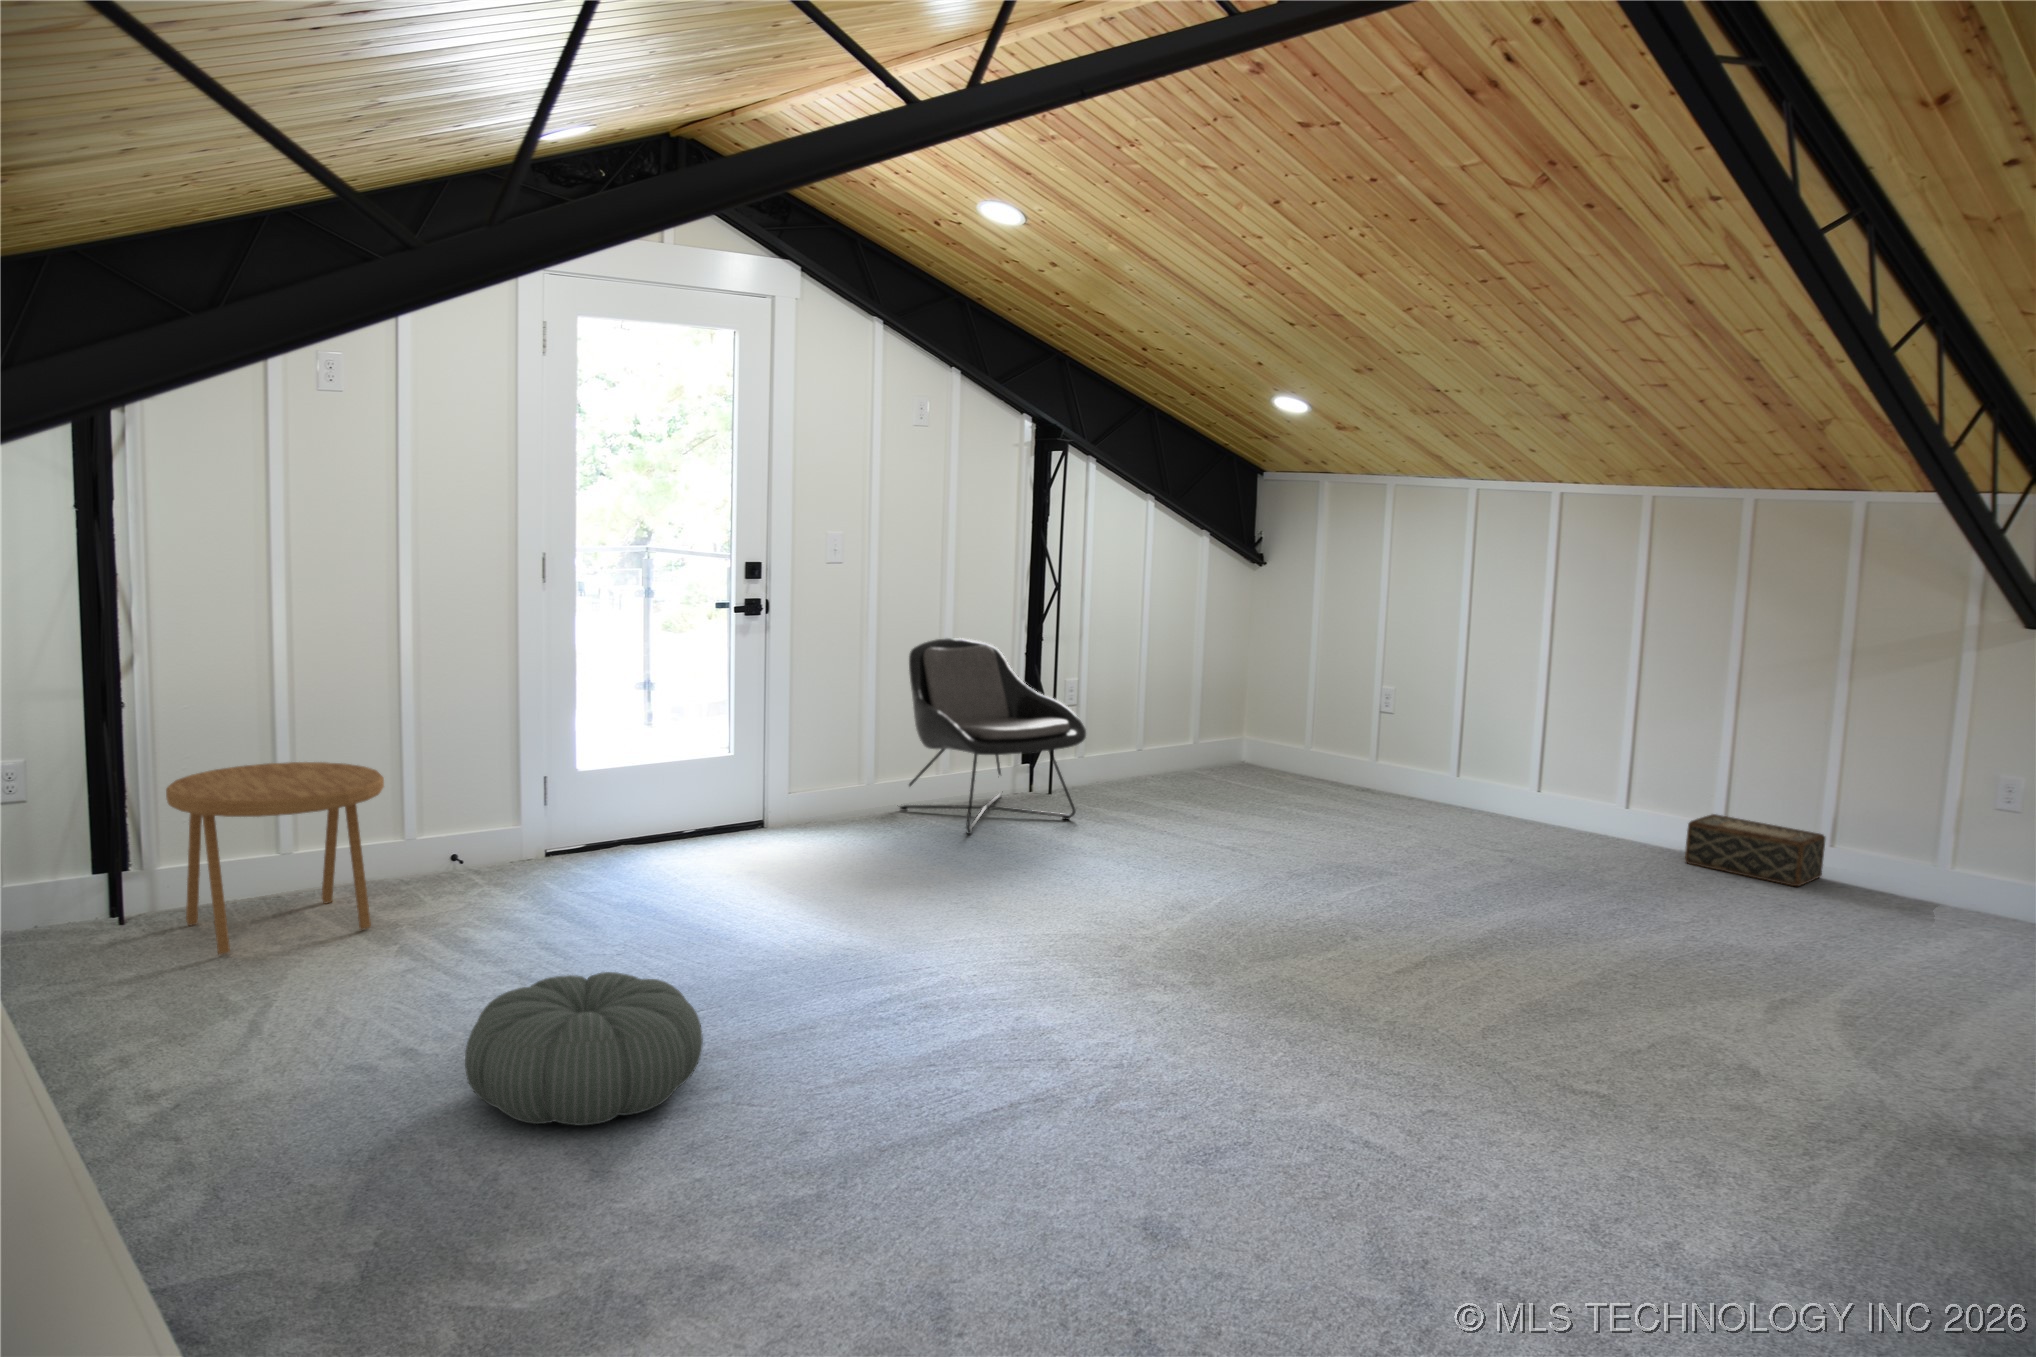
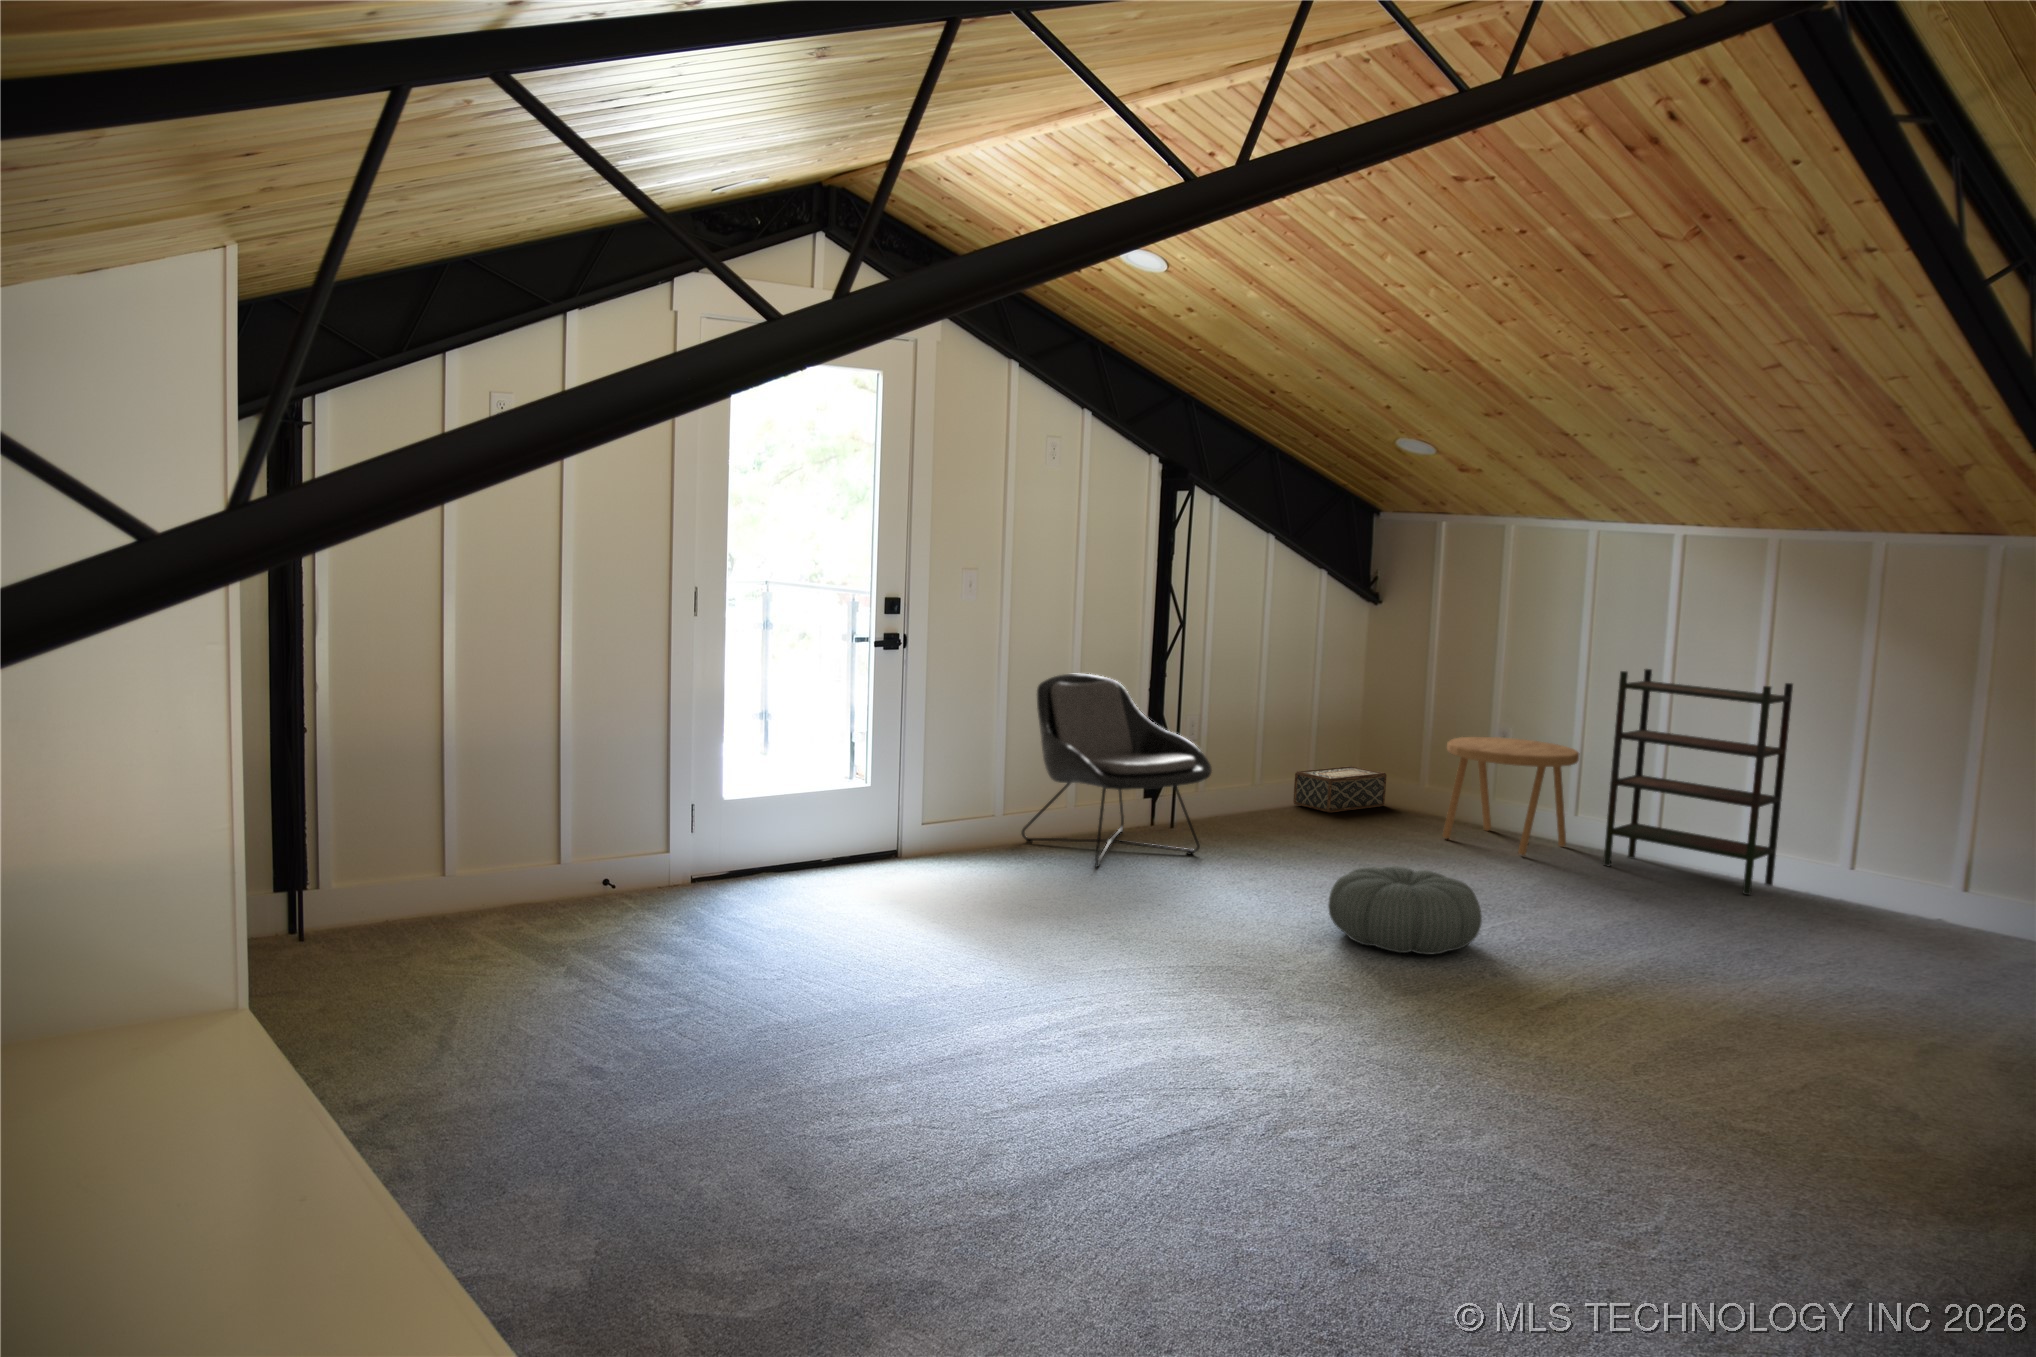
bookshelf: none [1477,627,1660,850] -> present [1603,669,1793,895]
side table: present [166,762,384,955] -> present [1443,737,1579,855]
woven basket: present [1685,814,1825,886] -> present [1293,766,1387,813]
pouf: present [465,972,703,1125] -> present [1328,866,1482,954]

